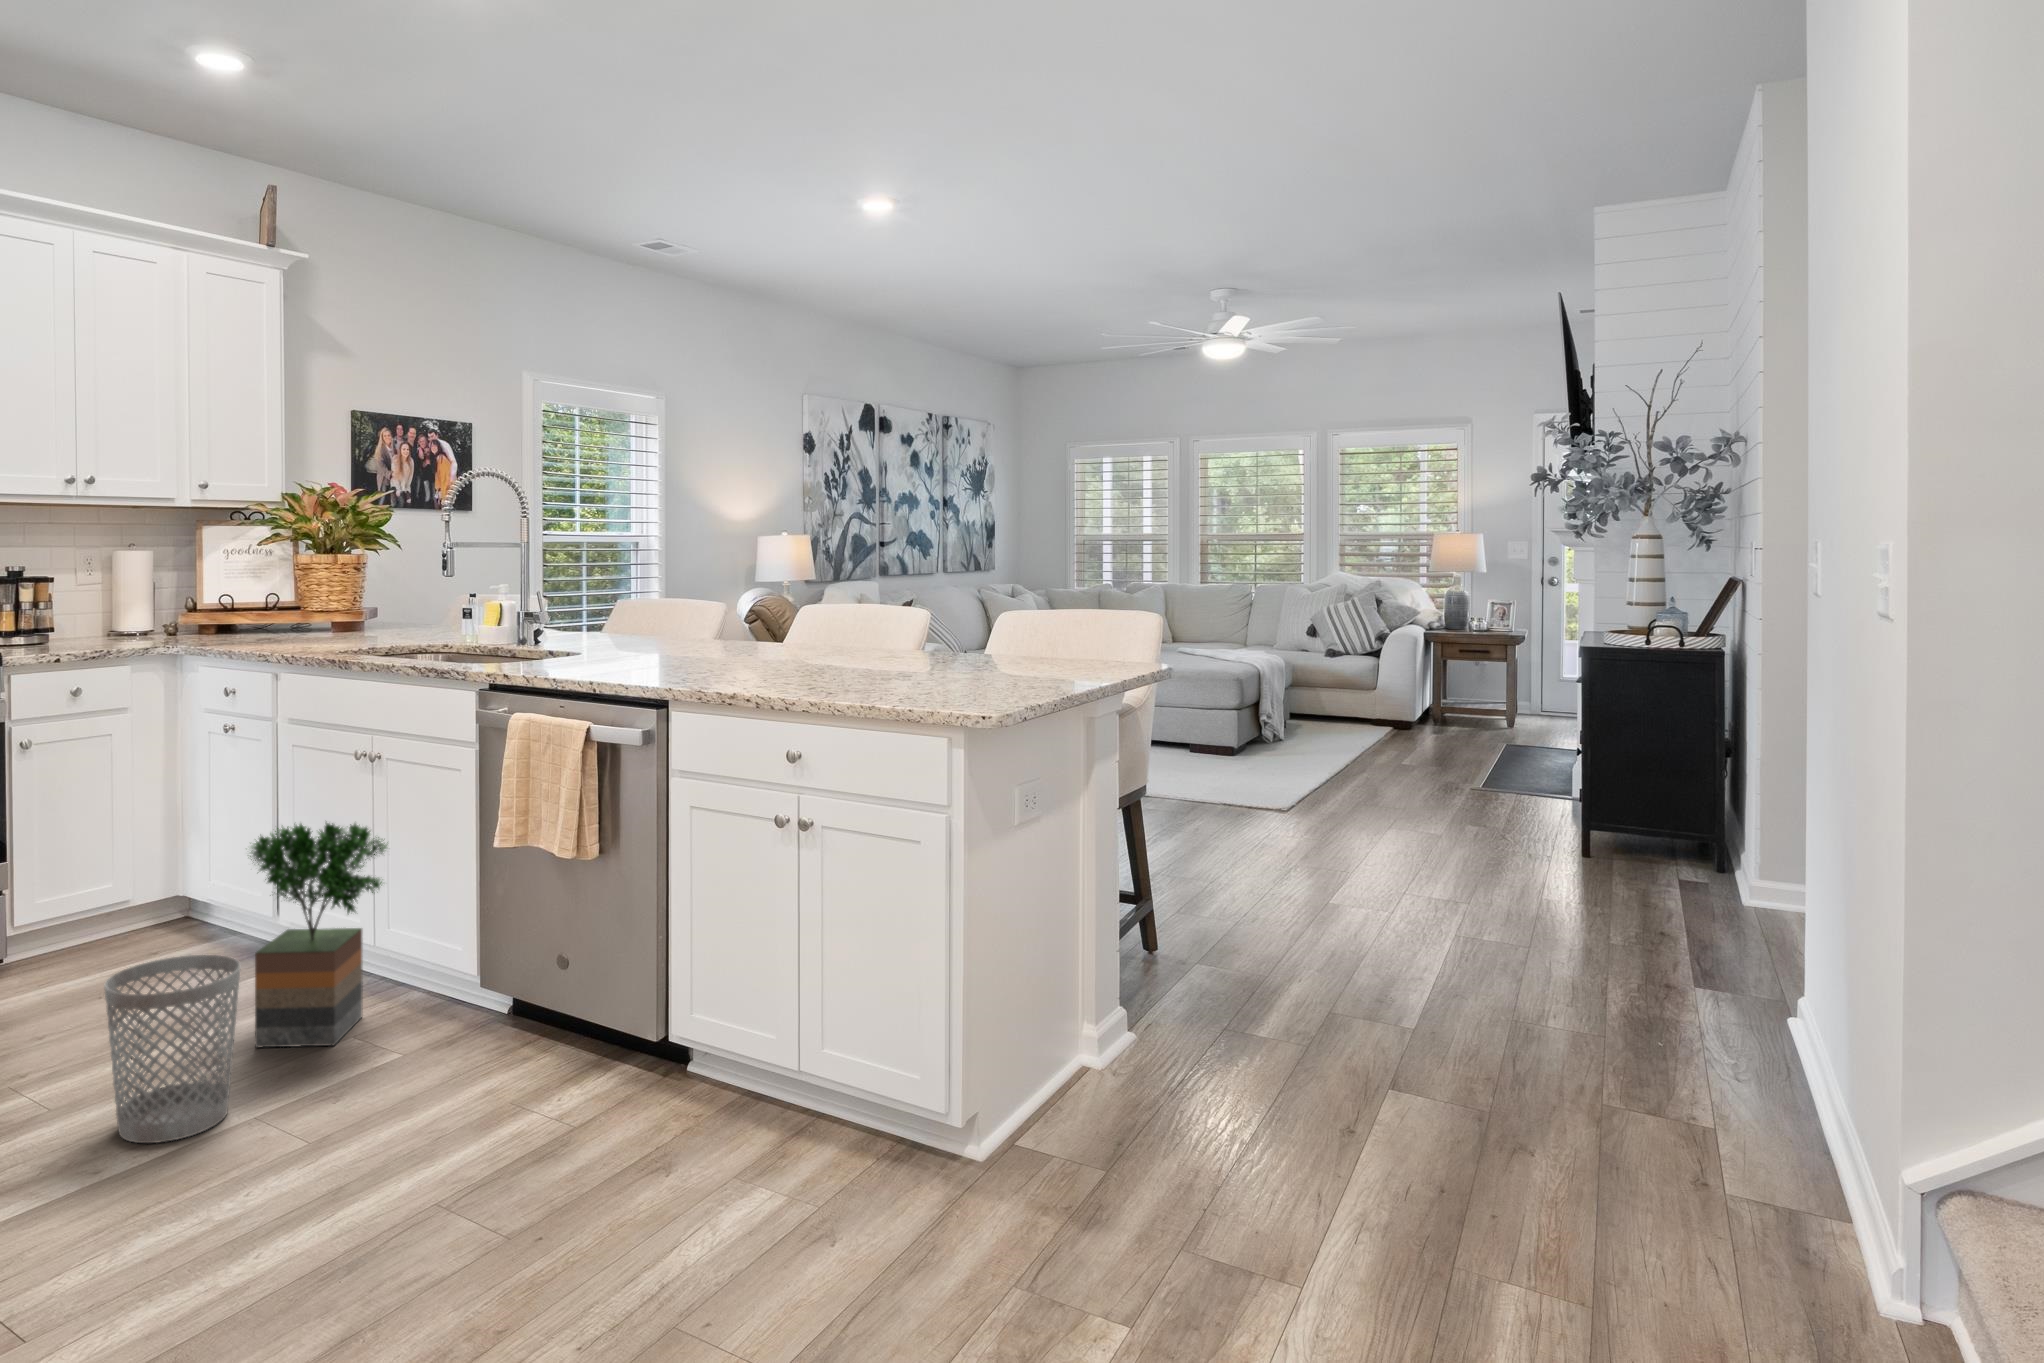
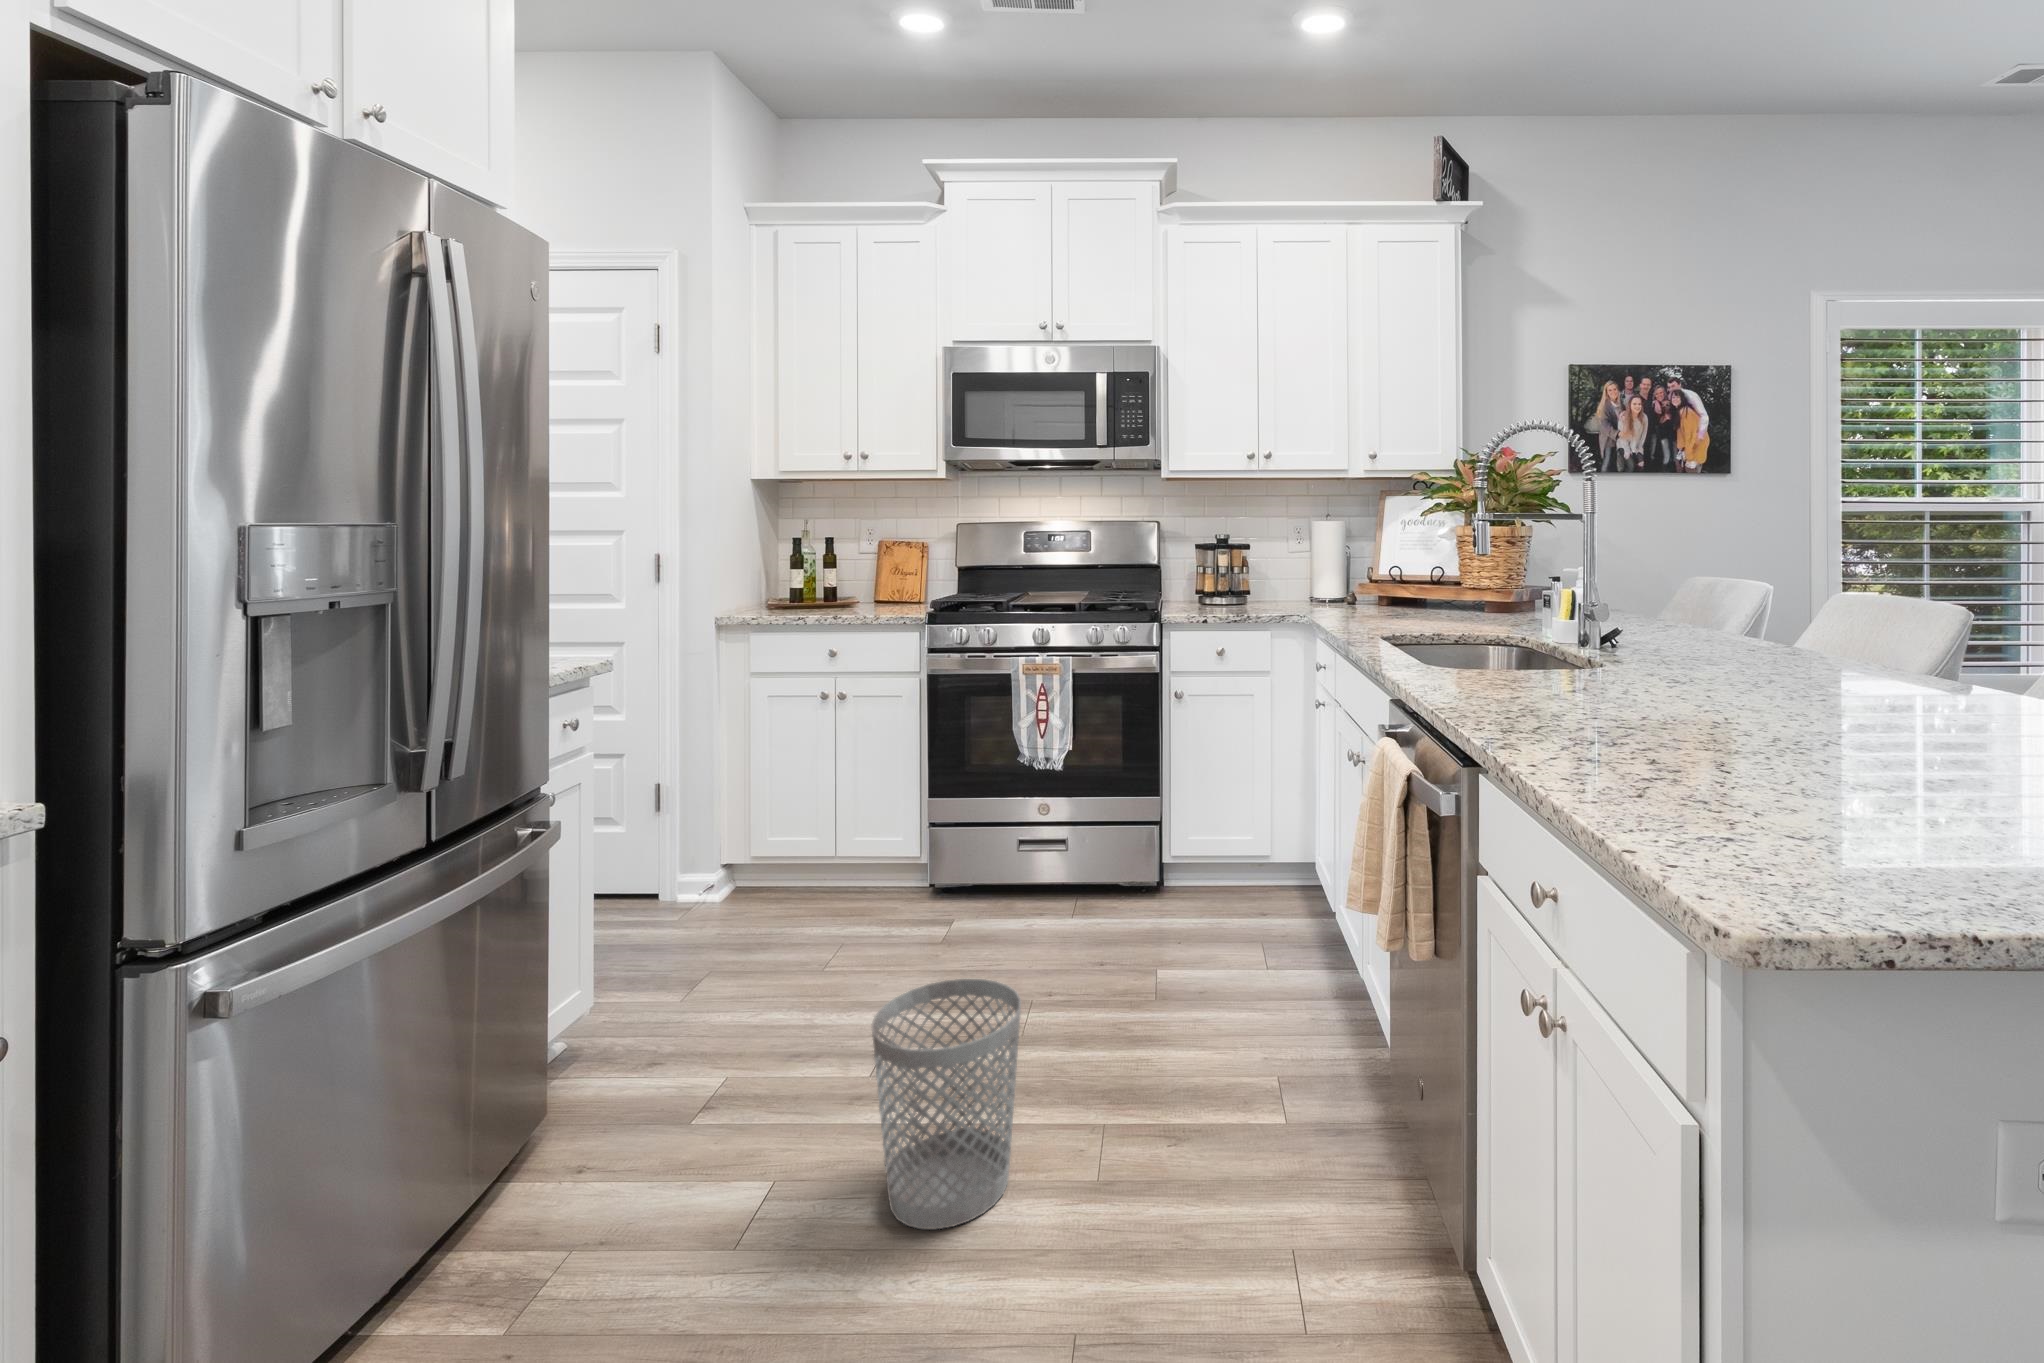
potted tree: present [250,823,387,1047] -> none [1116,843,1309,1161]

